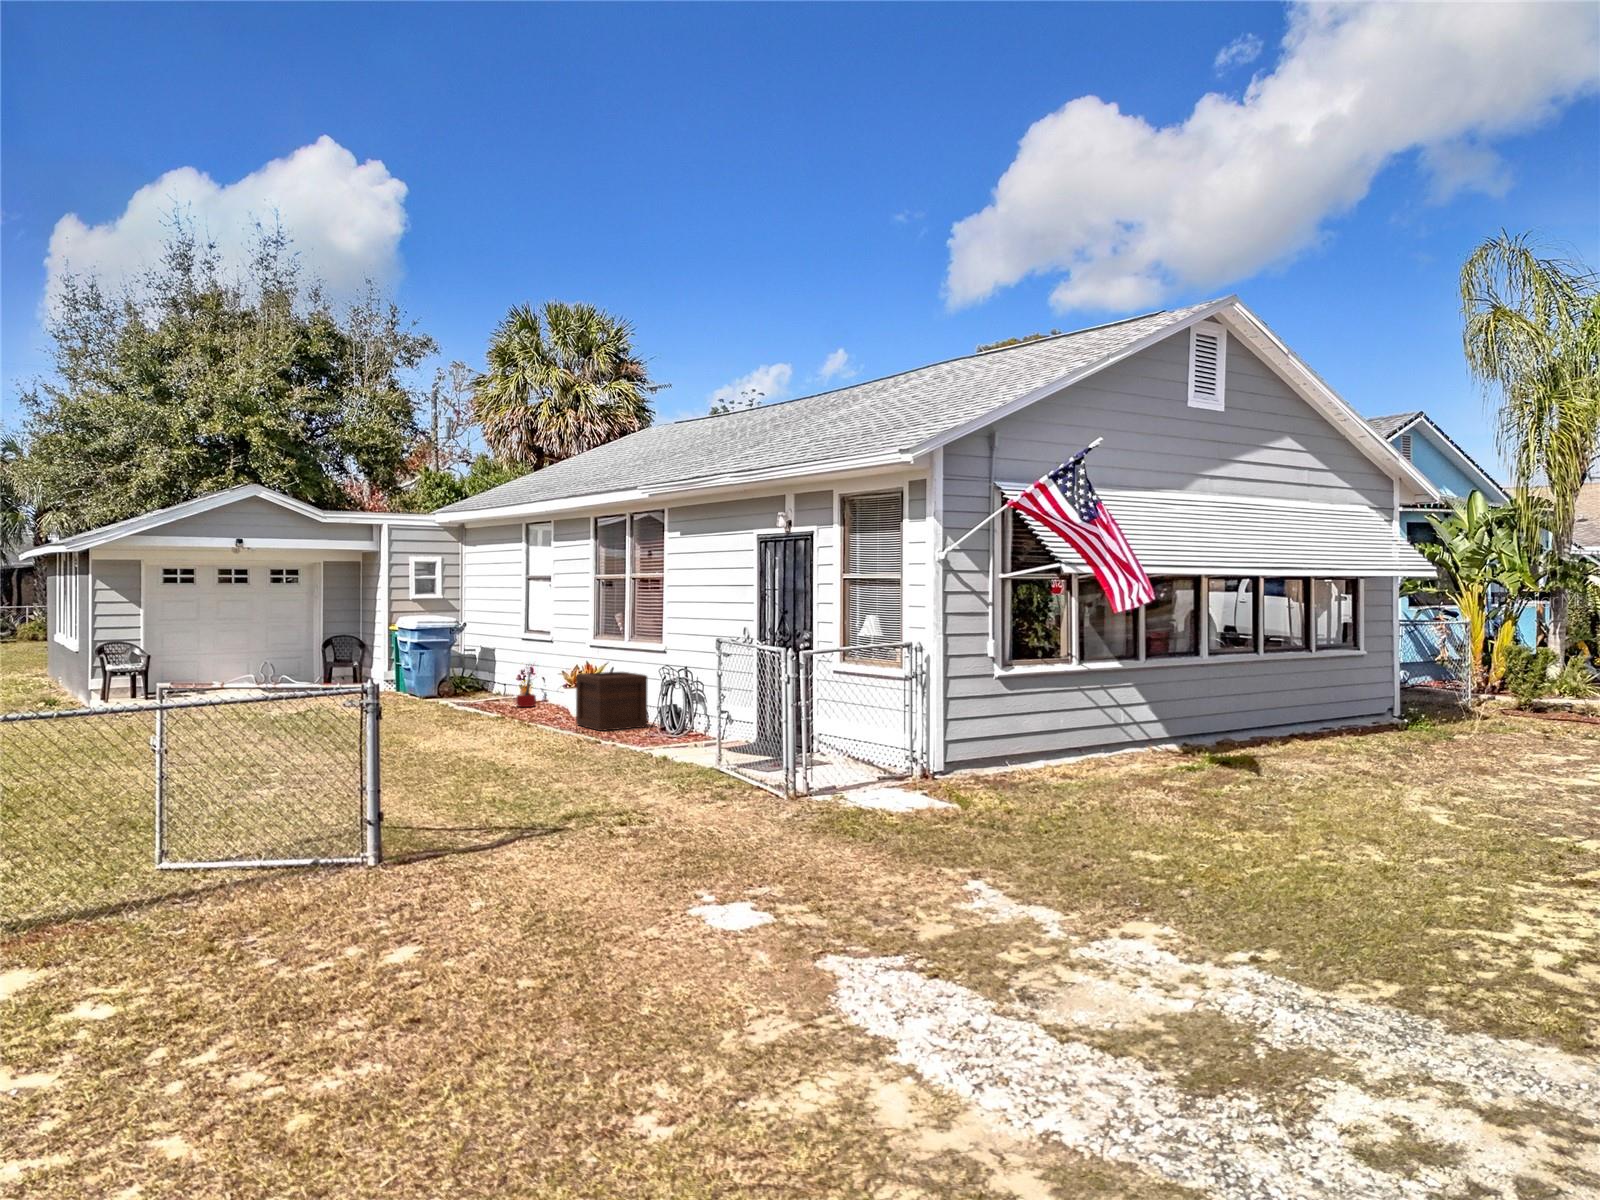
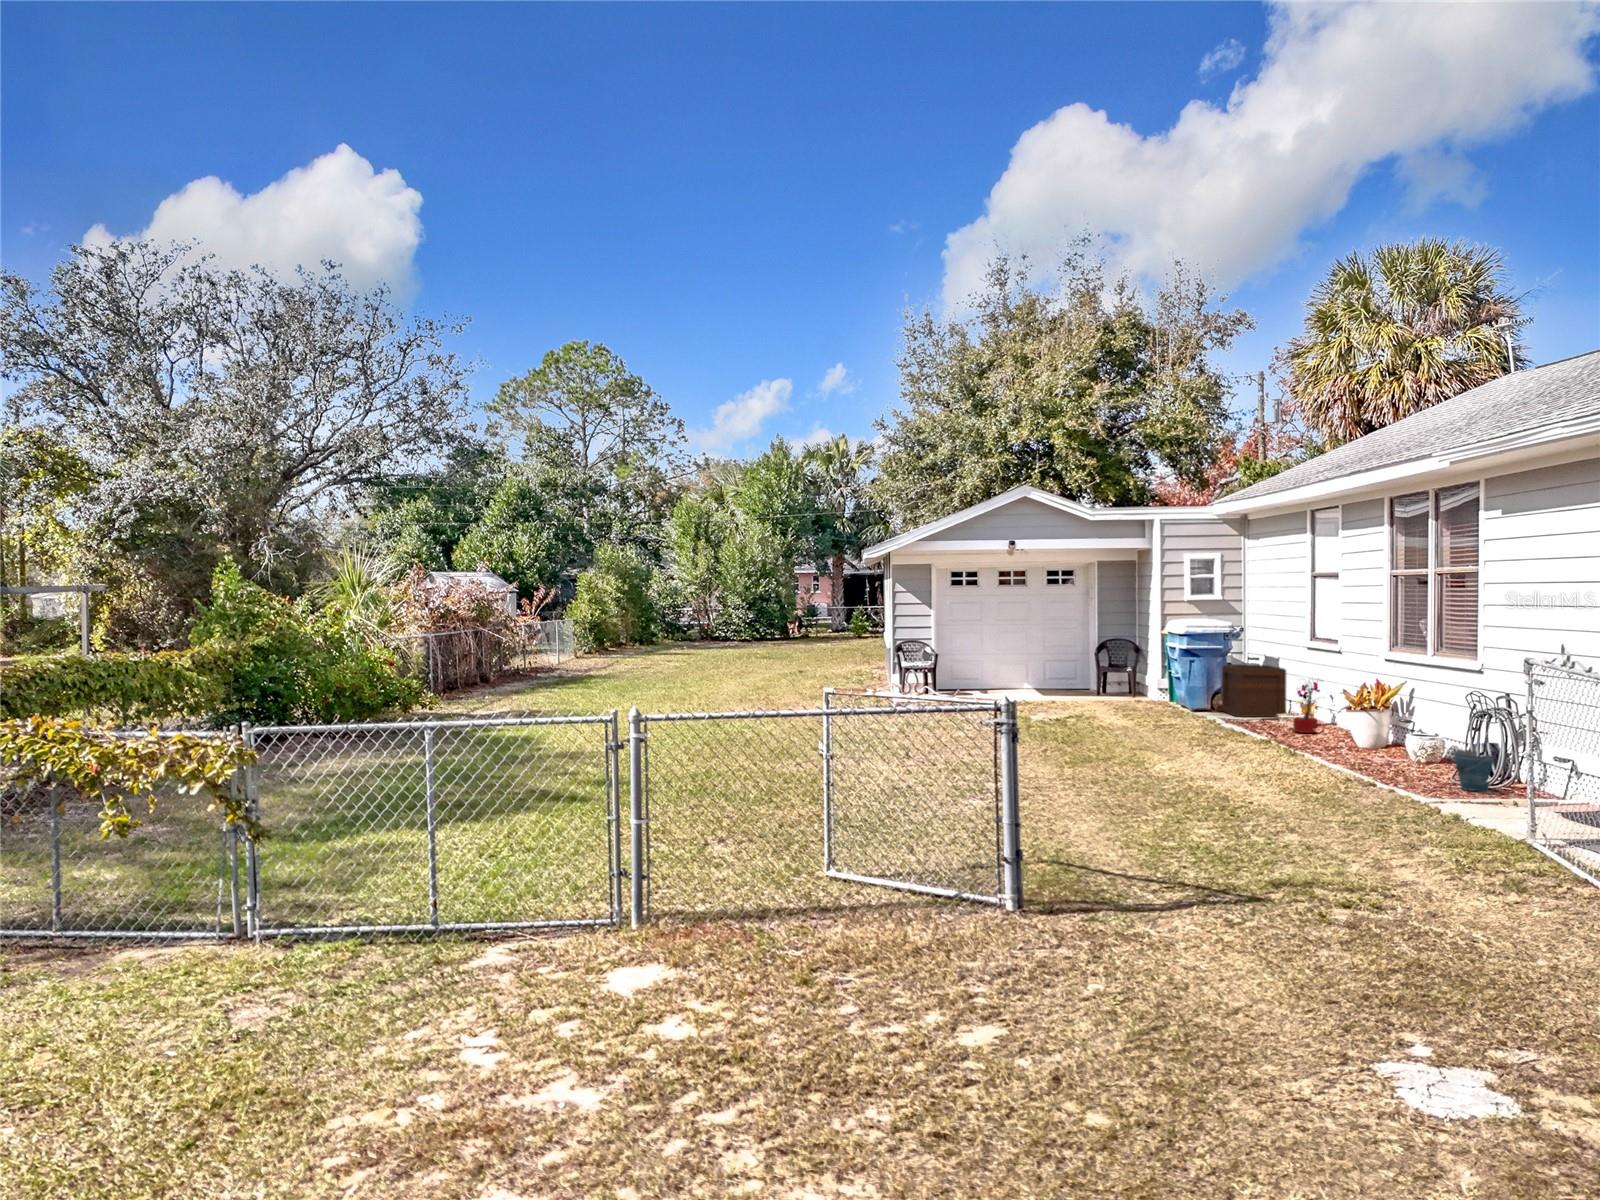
wooden crate: present [576,672,648,731] -> present [1222,665,1286,717]
bucket: none [651,708,680,739] -> present [1453,749,1496,791]

